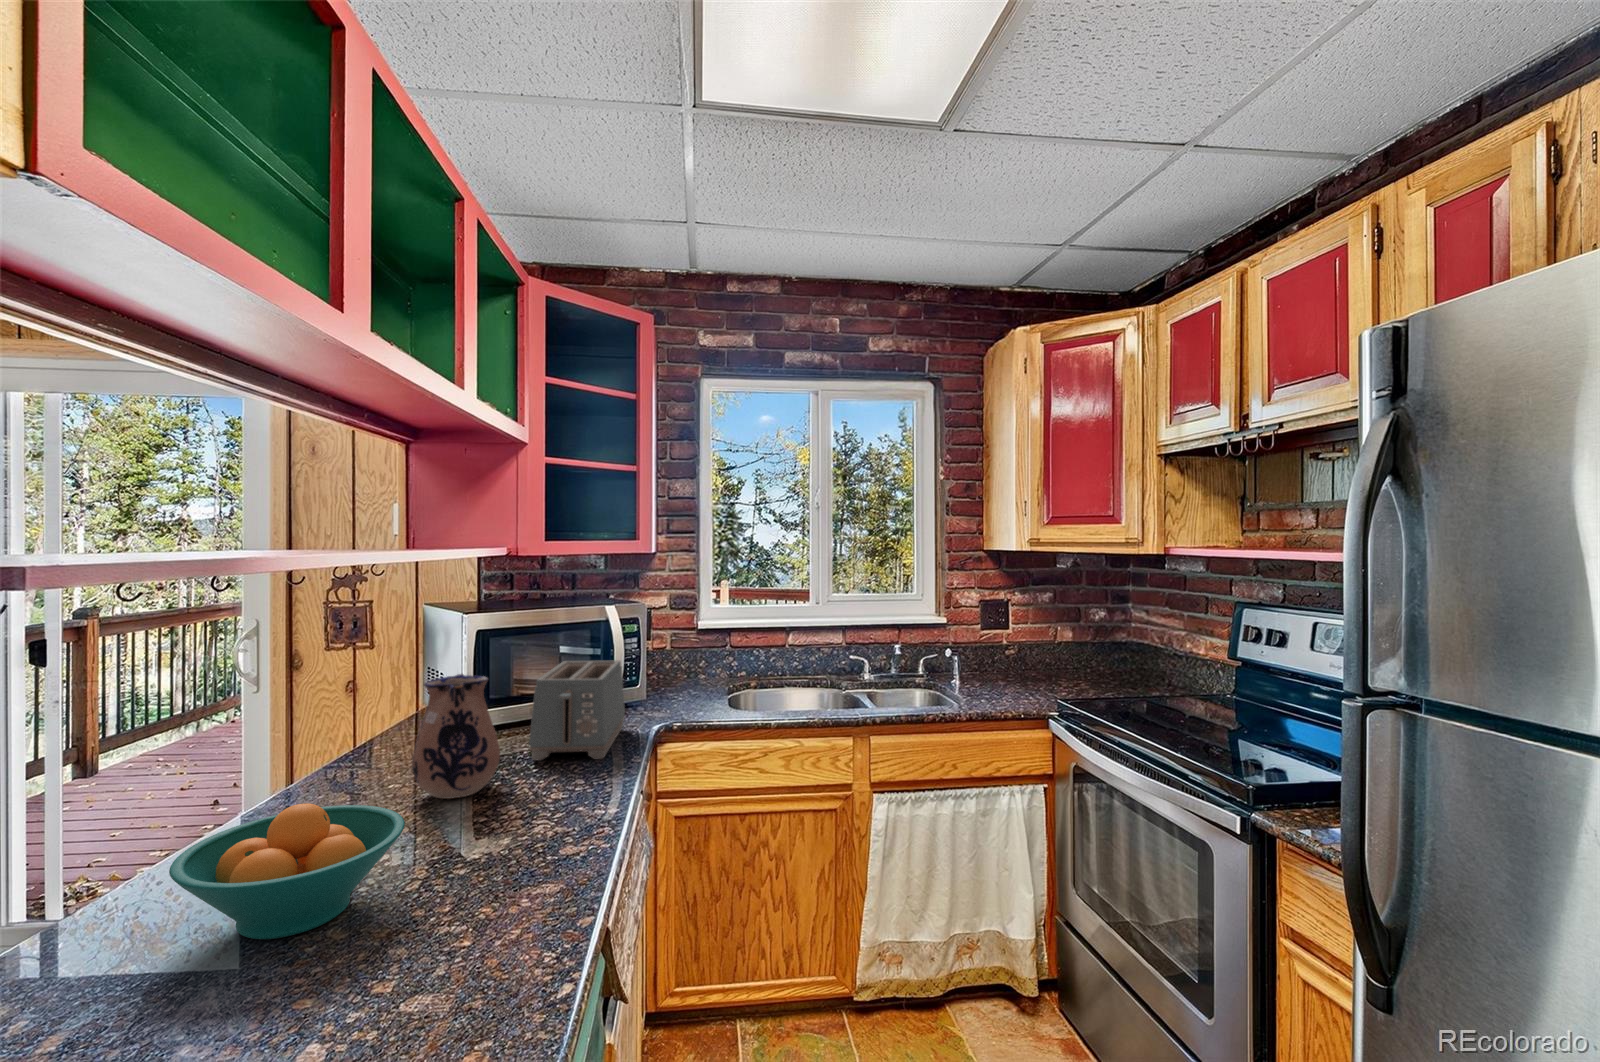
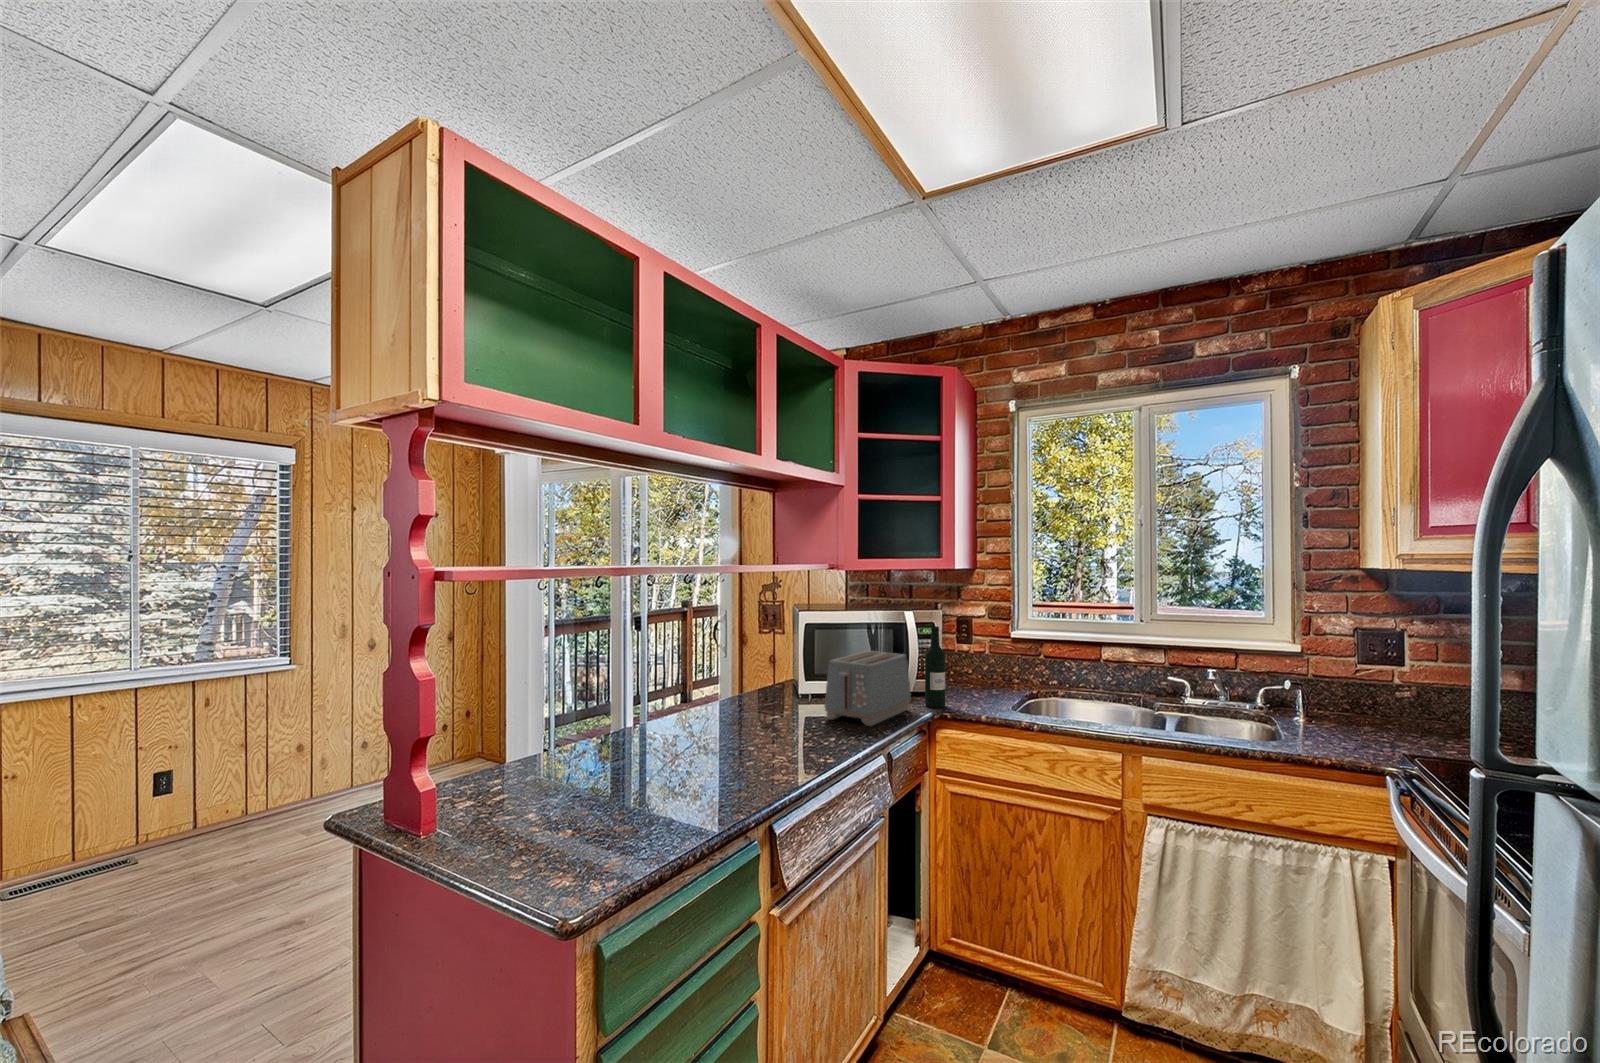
wine bottle: none [633,622,658,721] -> present [925,626,945,708]
ceramic pitcher: present [412,674,500,799] -> none [741,649,793,731]
fruit bowl: present [169,803,405,939] -> none [589,705,695,773]

